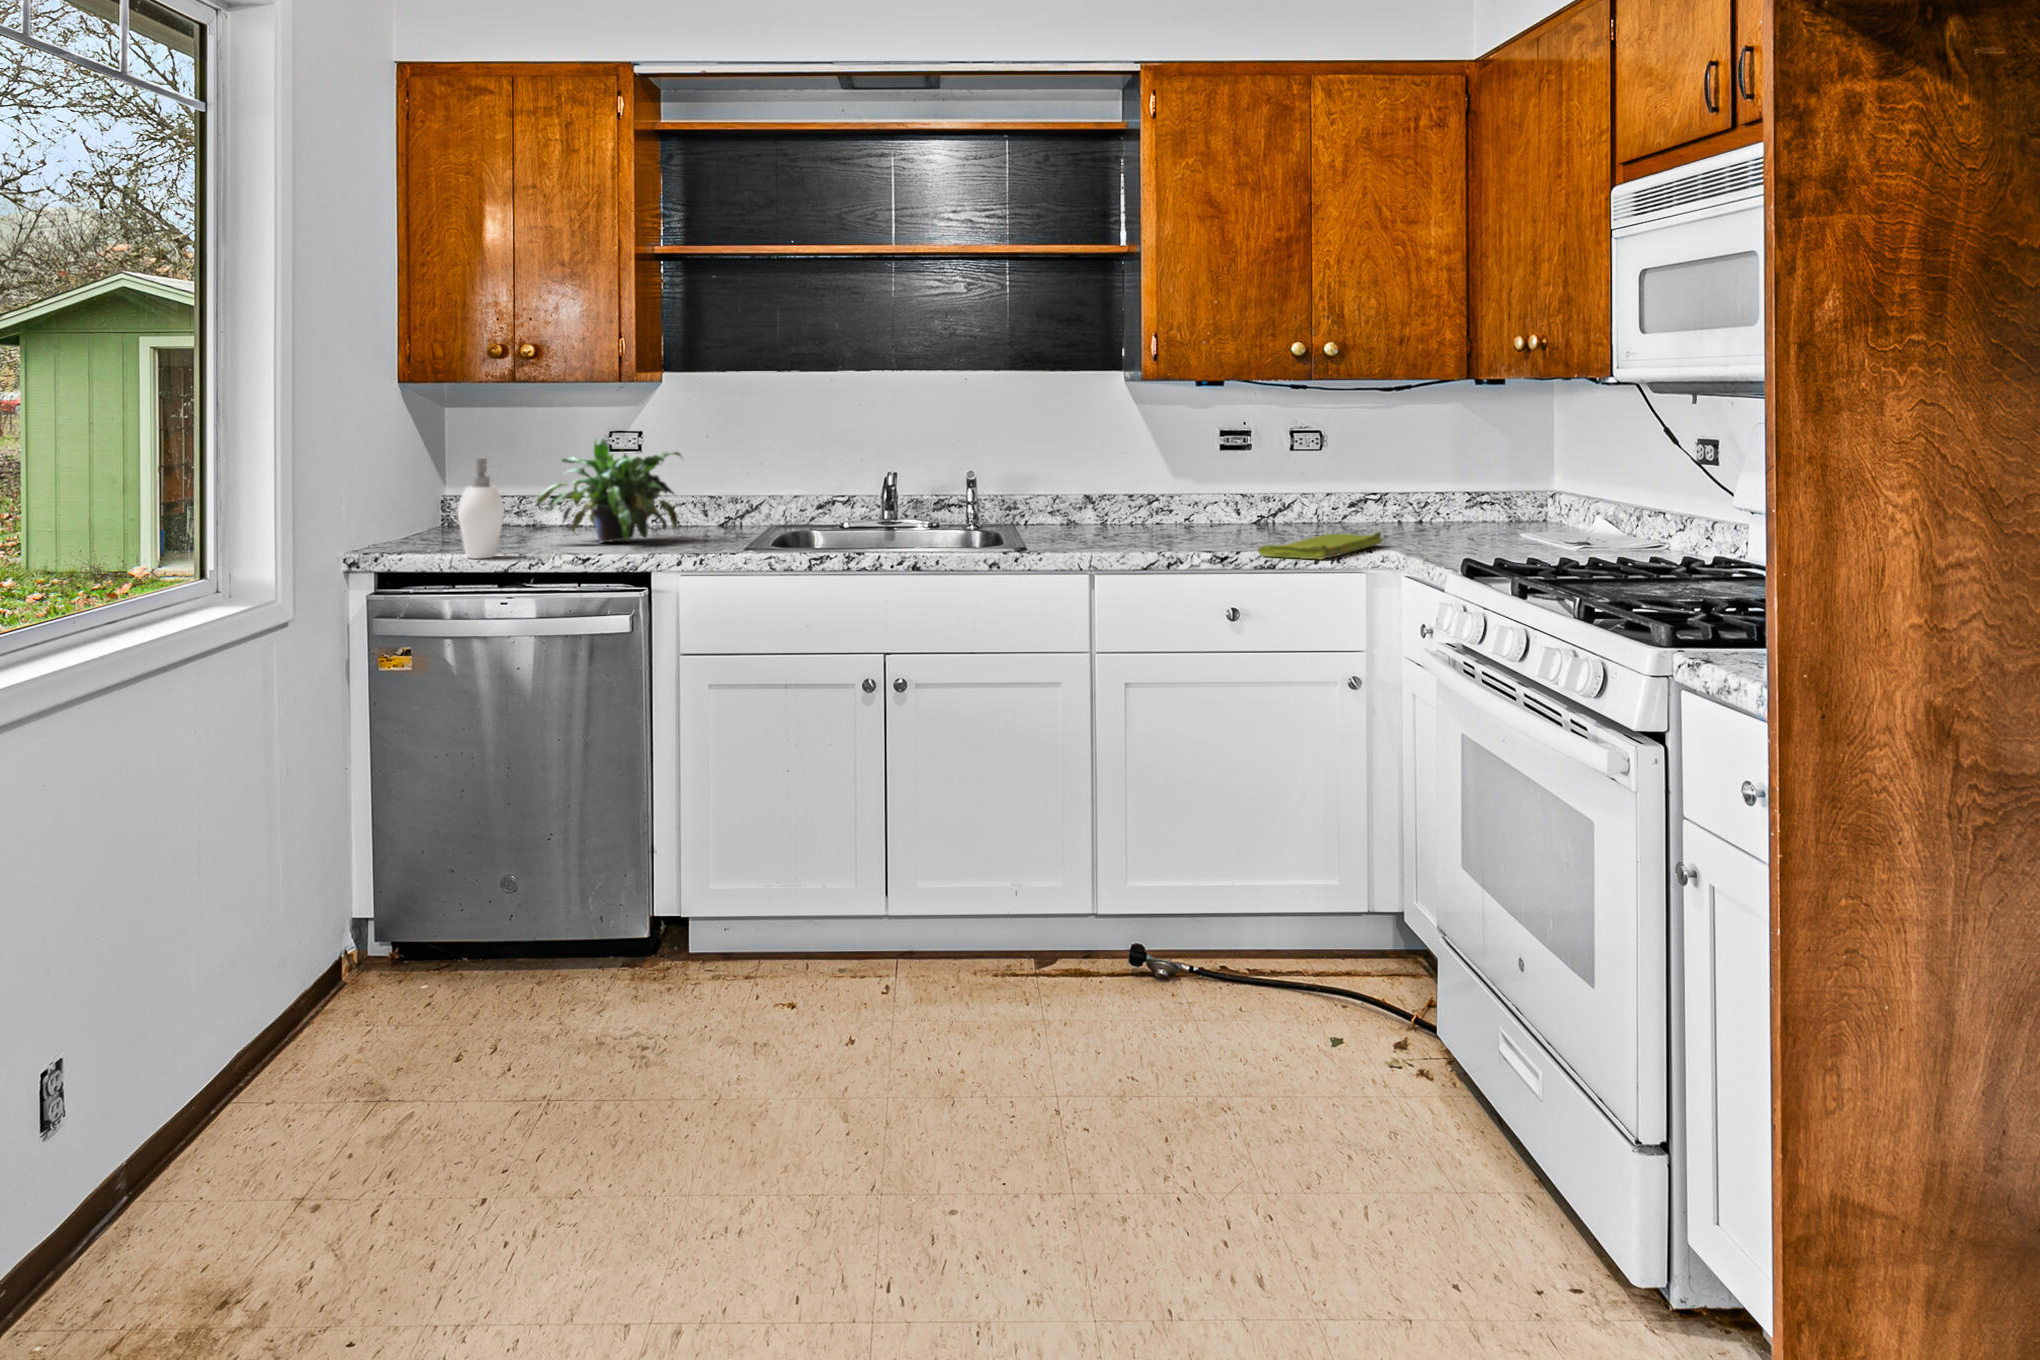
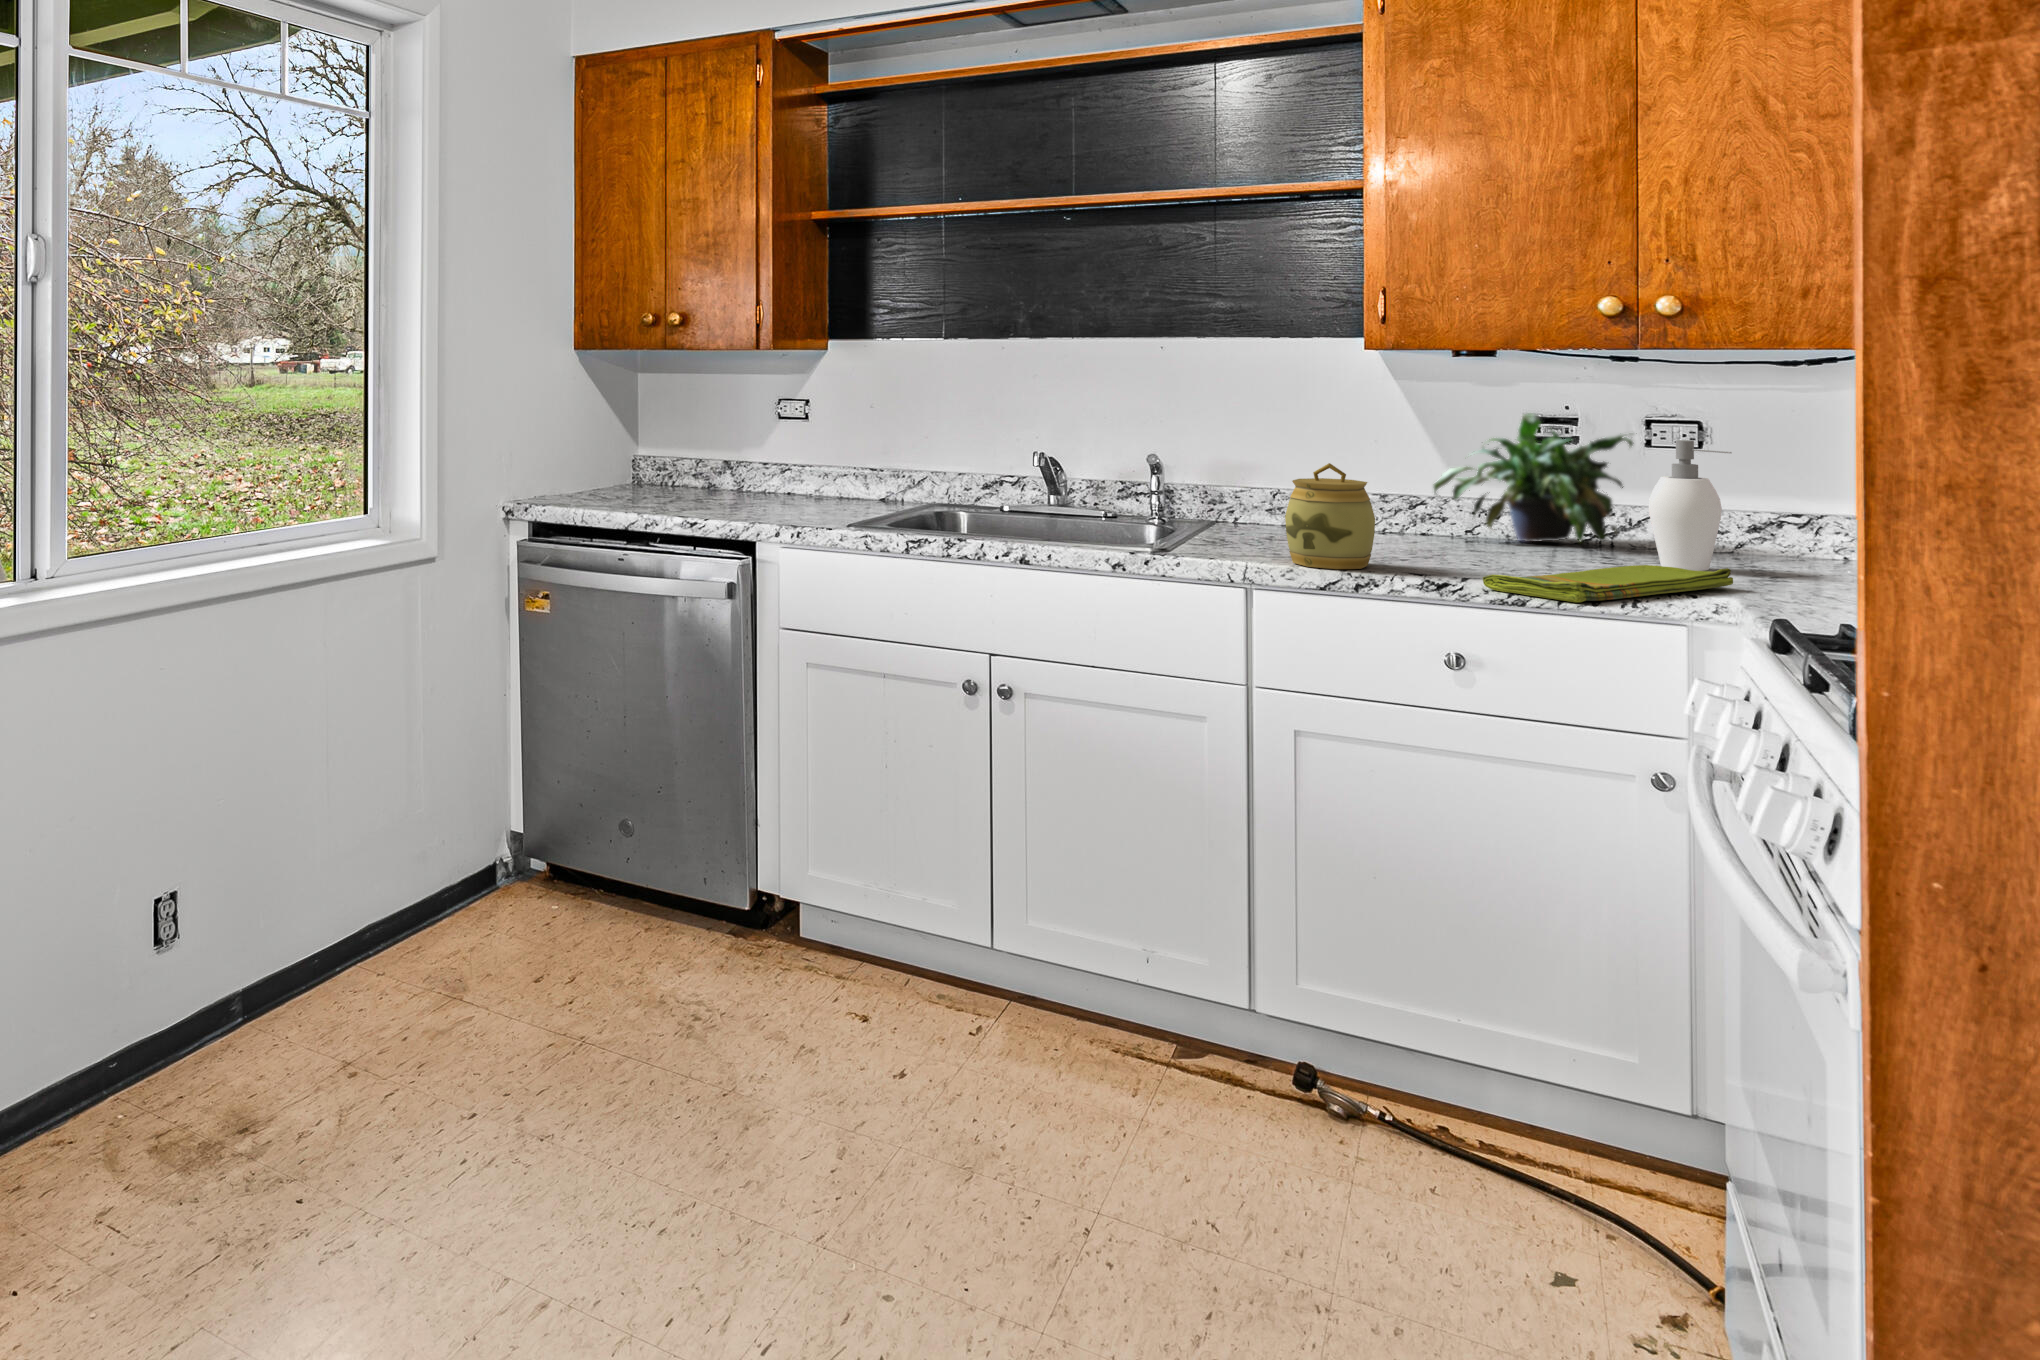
potted plant: present [536,438,681,542] -> present [1433,413,1633,542]
soap dispenser: present [458,458,504,559] -> present [1649,440,1732,571]
jar: none [1114,470,1173,552] -> present [1285,463,1375,569]

